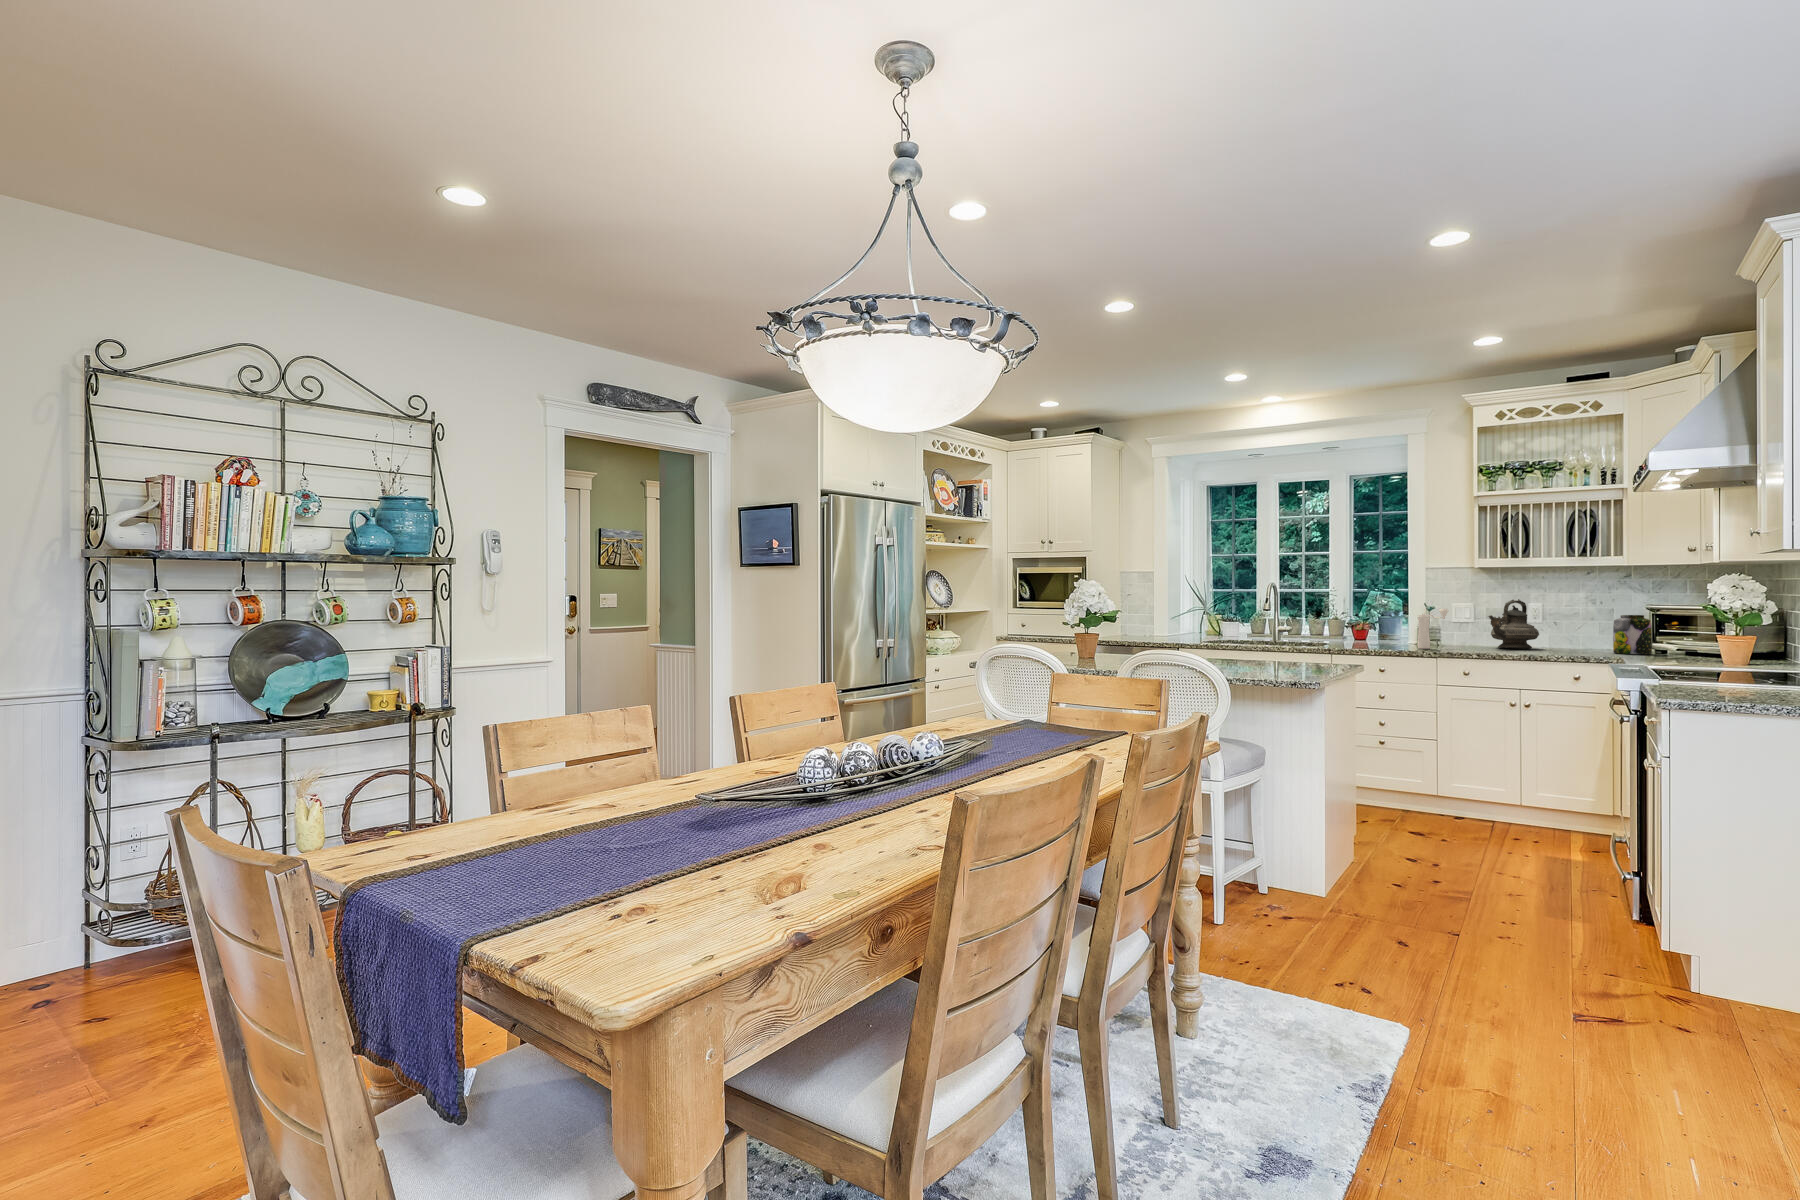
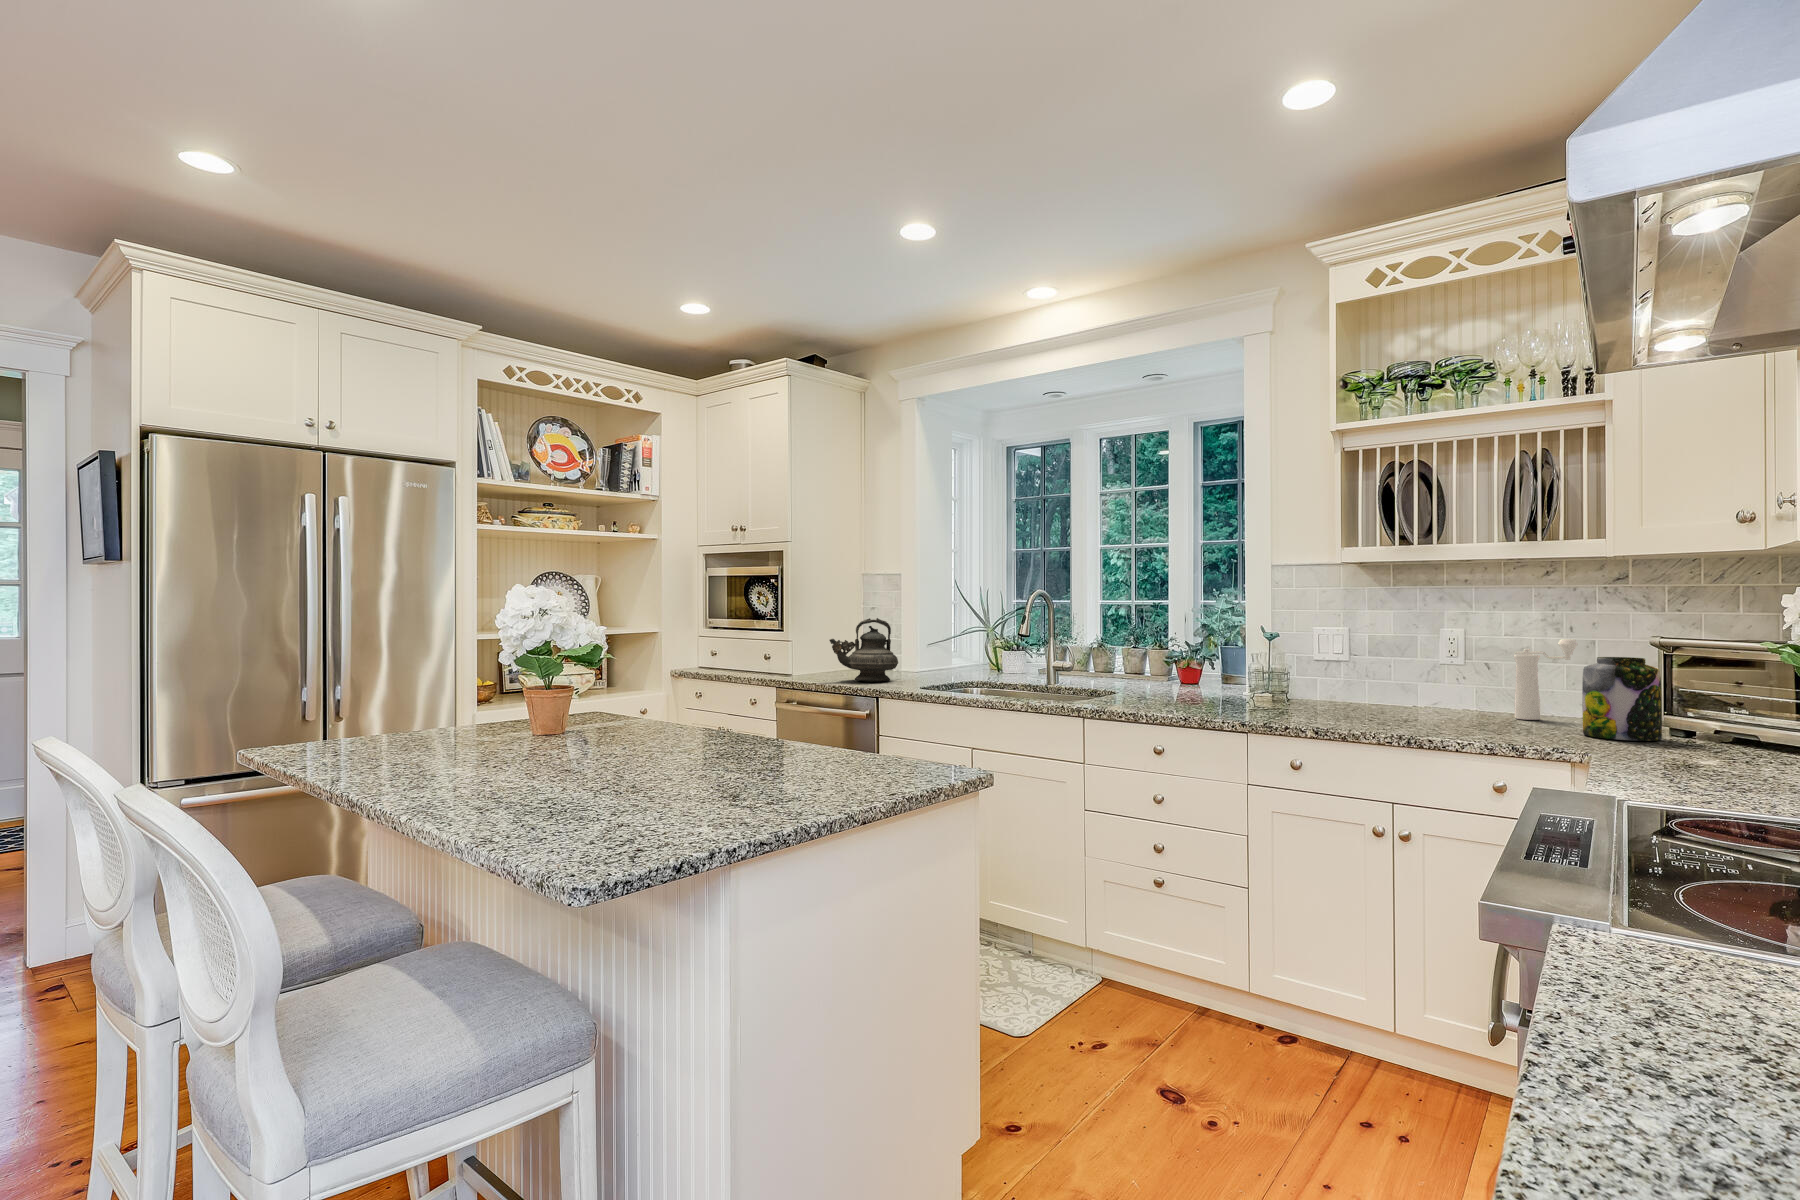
teapot: present [1488,599,1539,649] -> present [829,618,898,682]
pepper mill: present [1418,609,1448,649] -> present [1514,639,1578,720]

